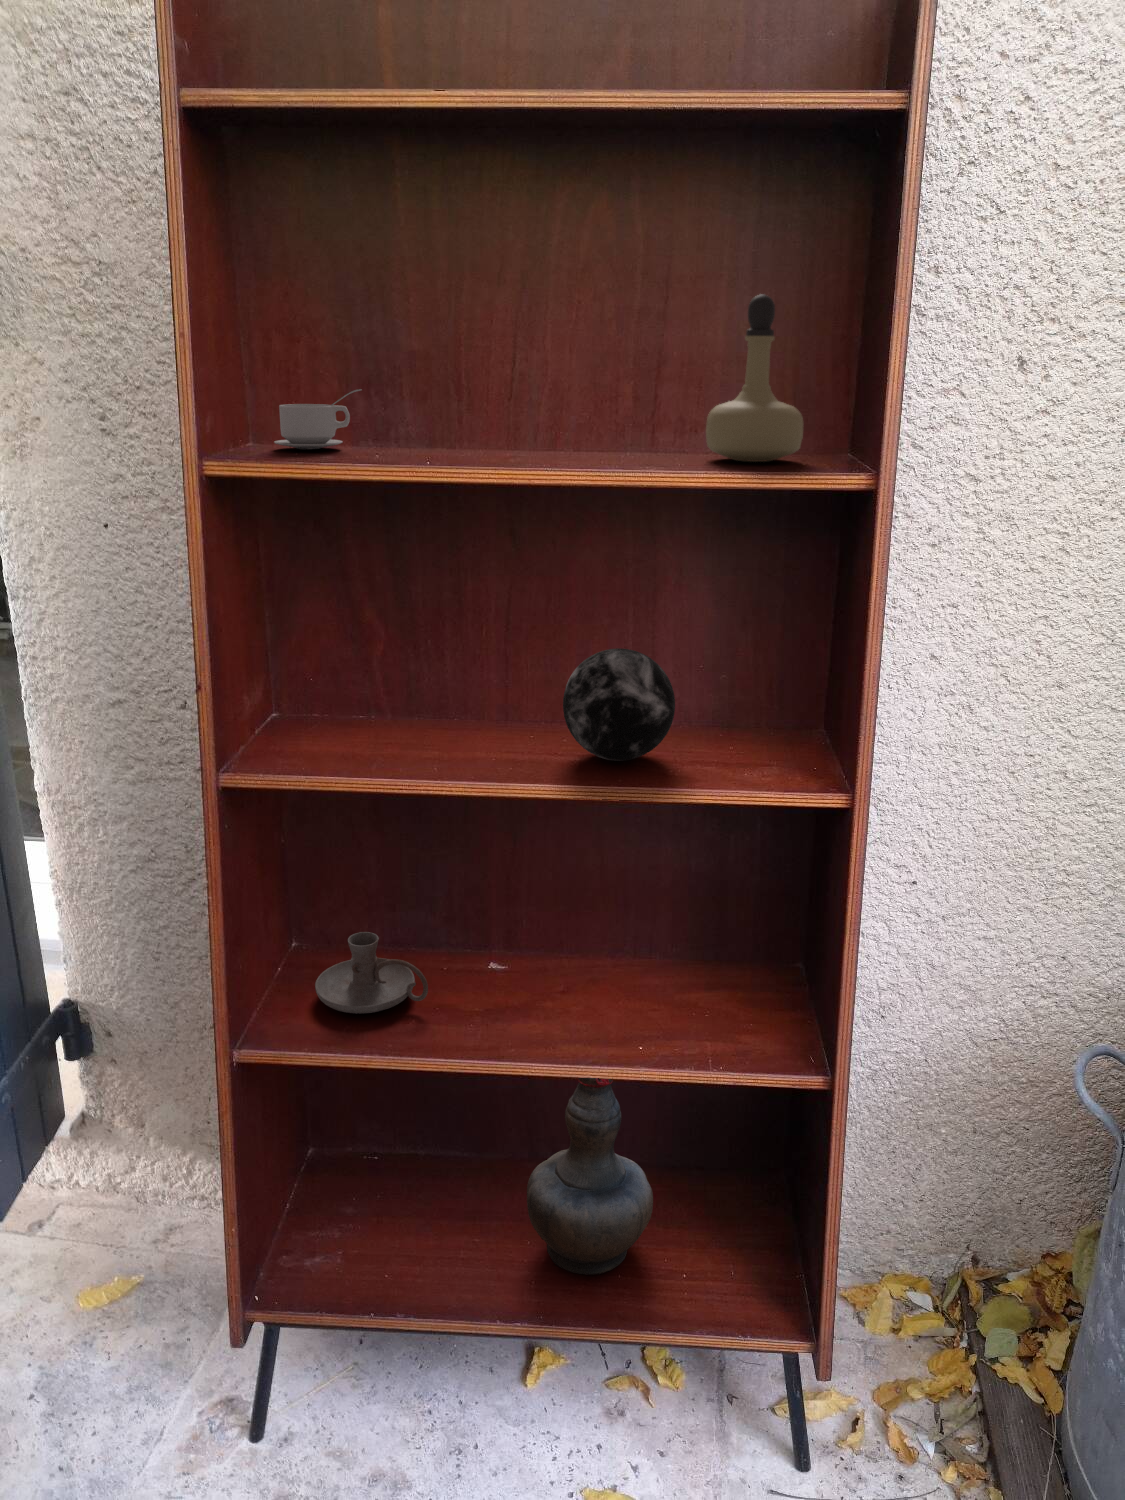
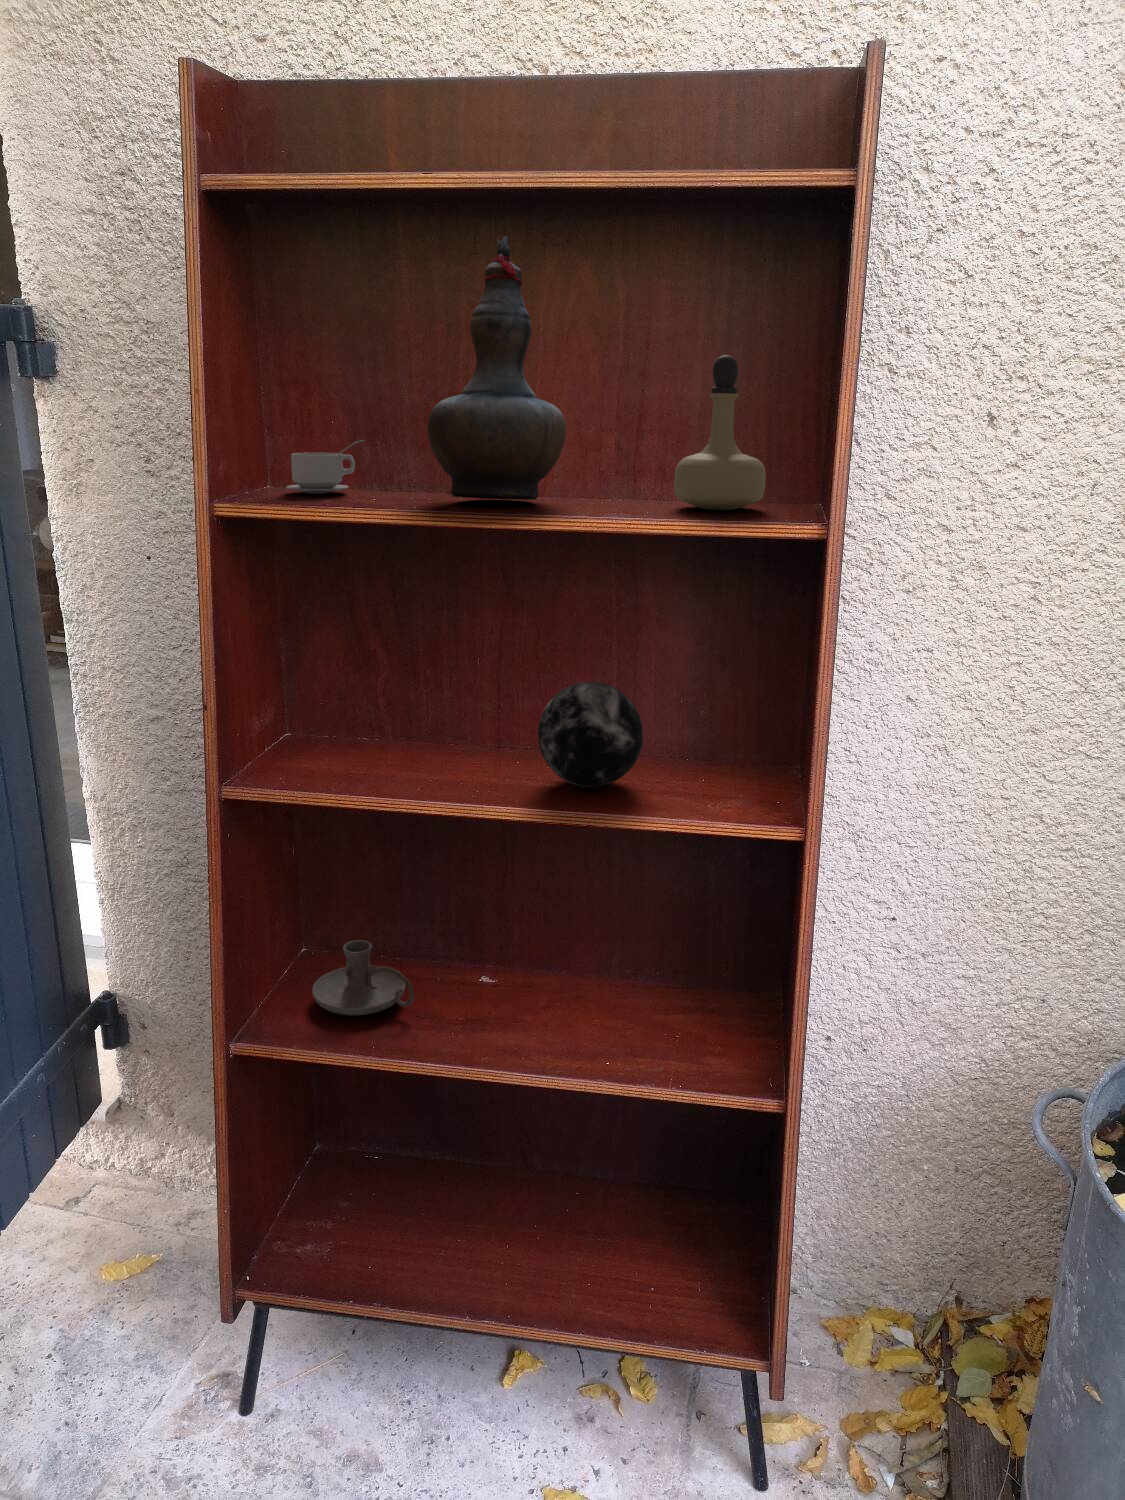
decorative vase: present [527,1078,653,1275] -> present [428,236,566,500]

